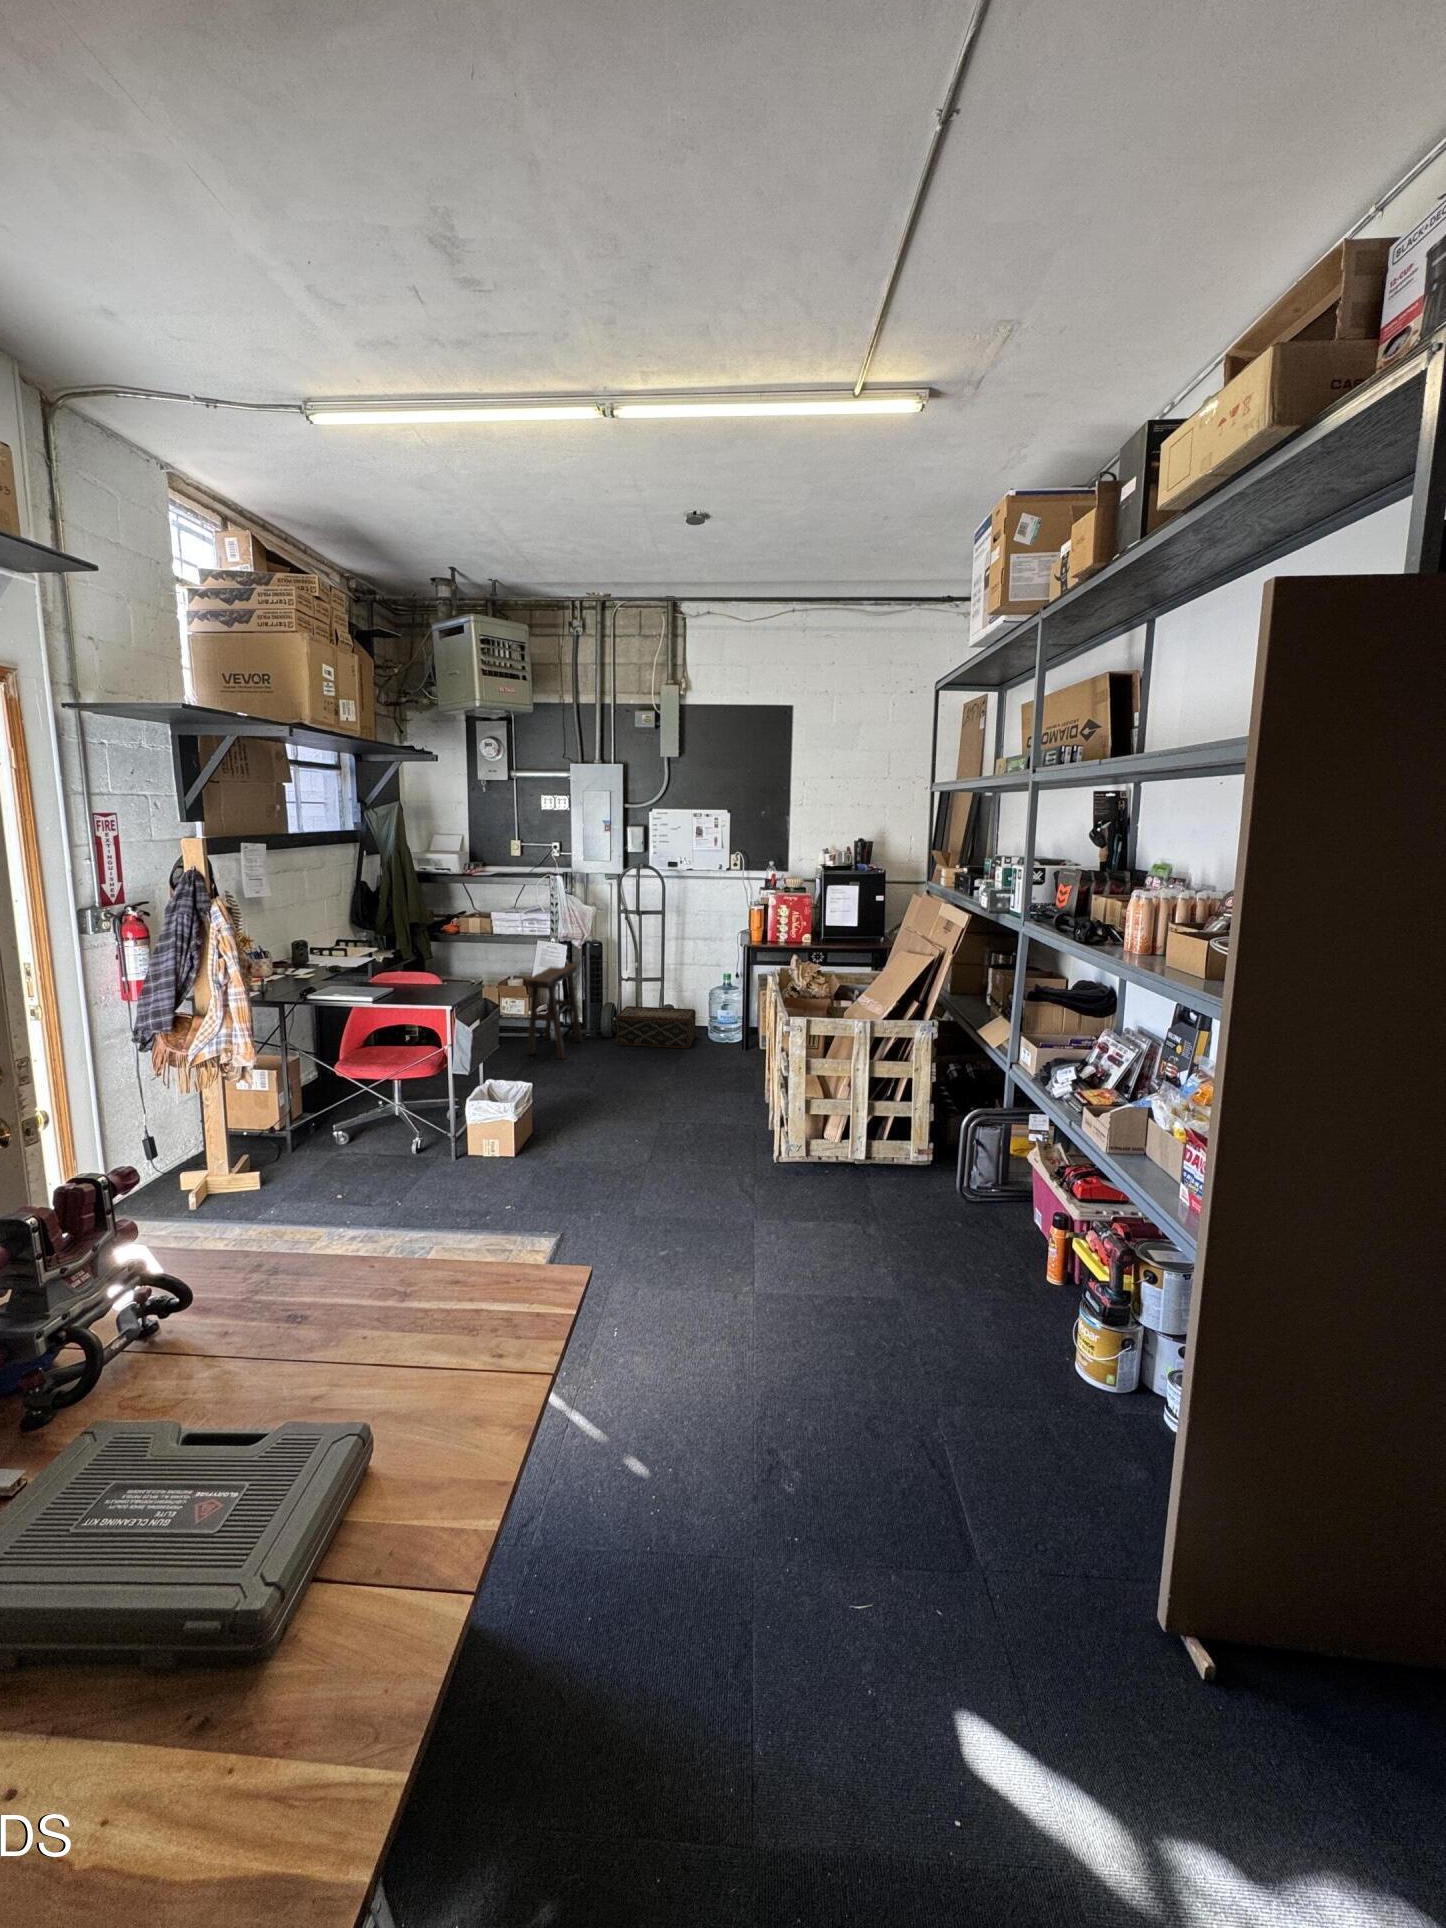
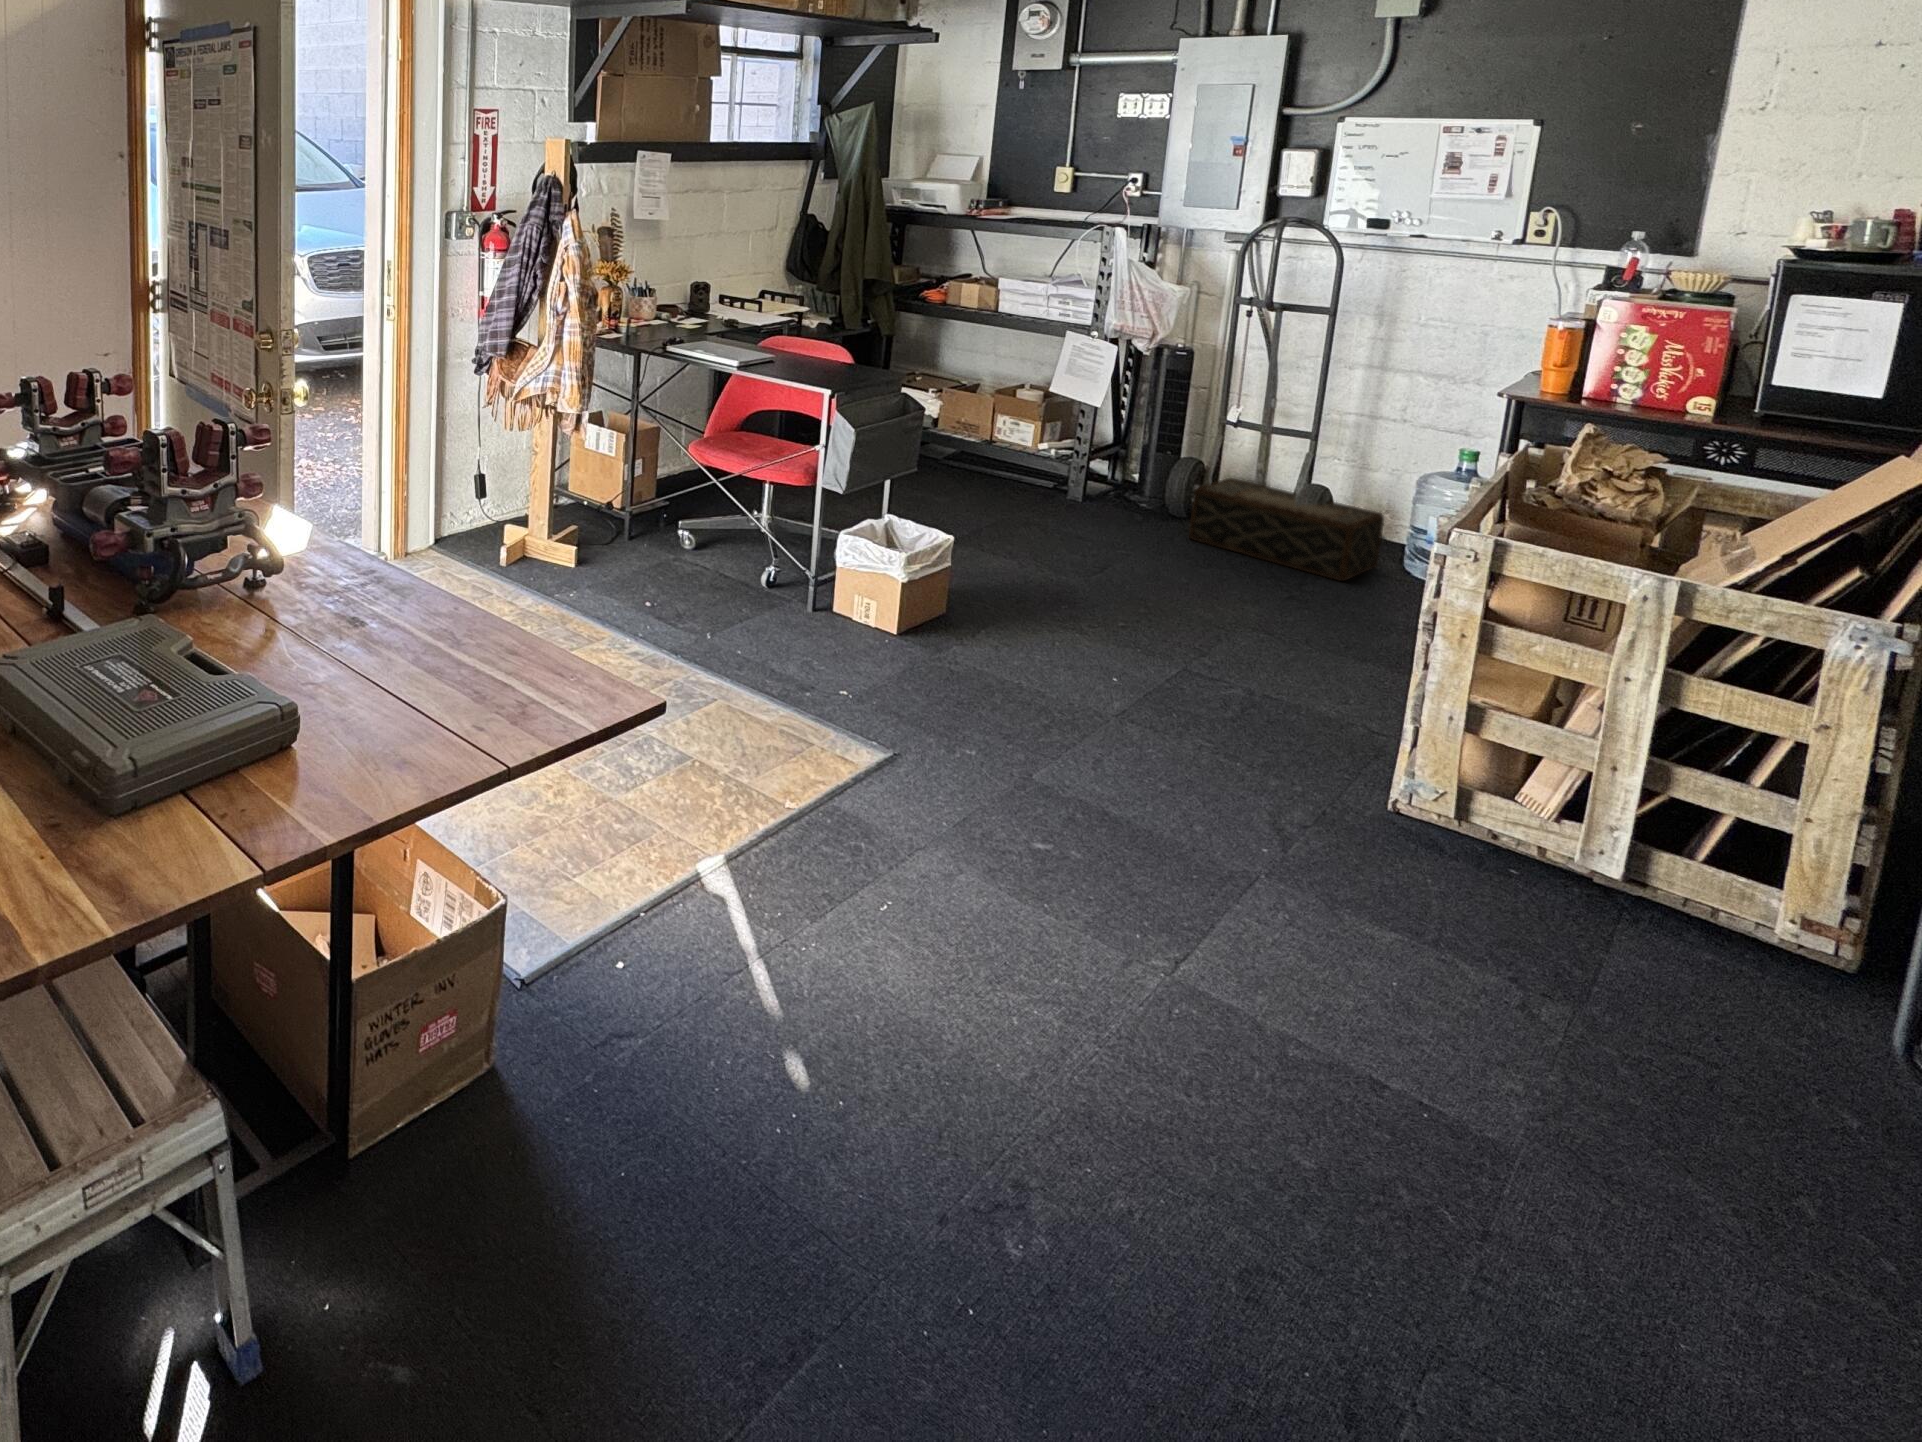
stool: present [526,963,582,1059] -> none [1012,378,1137,534]

